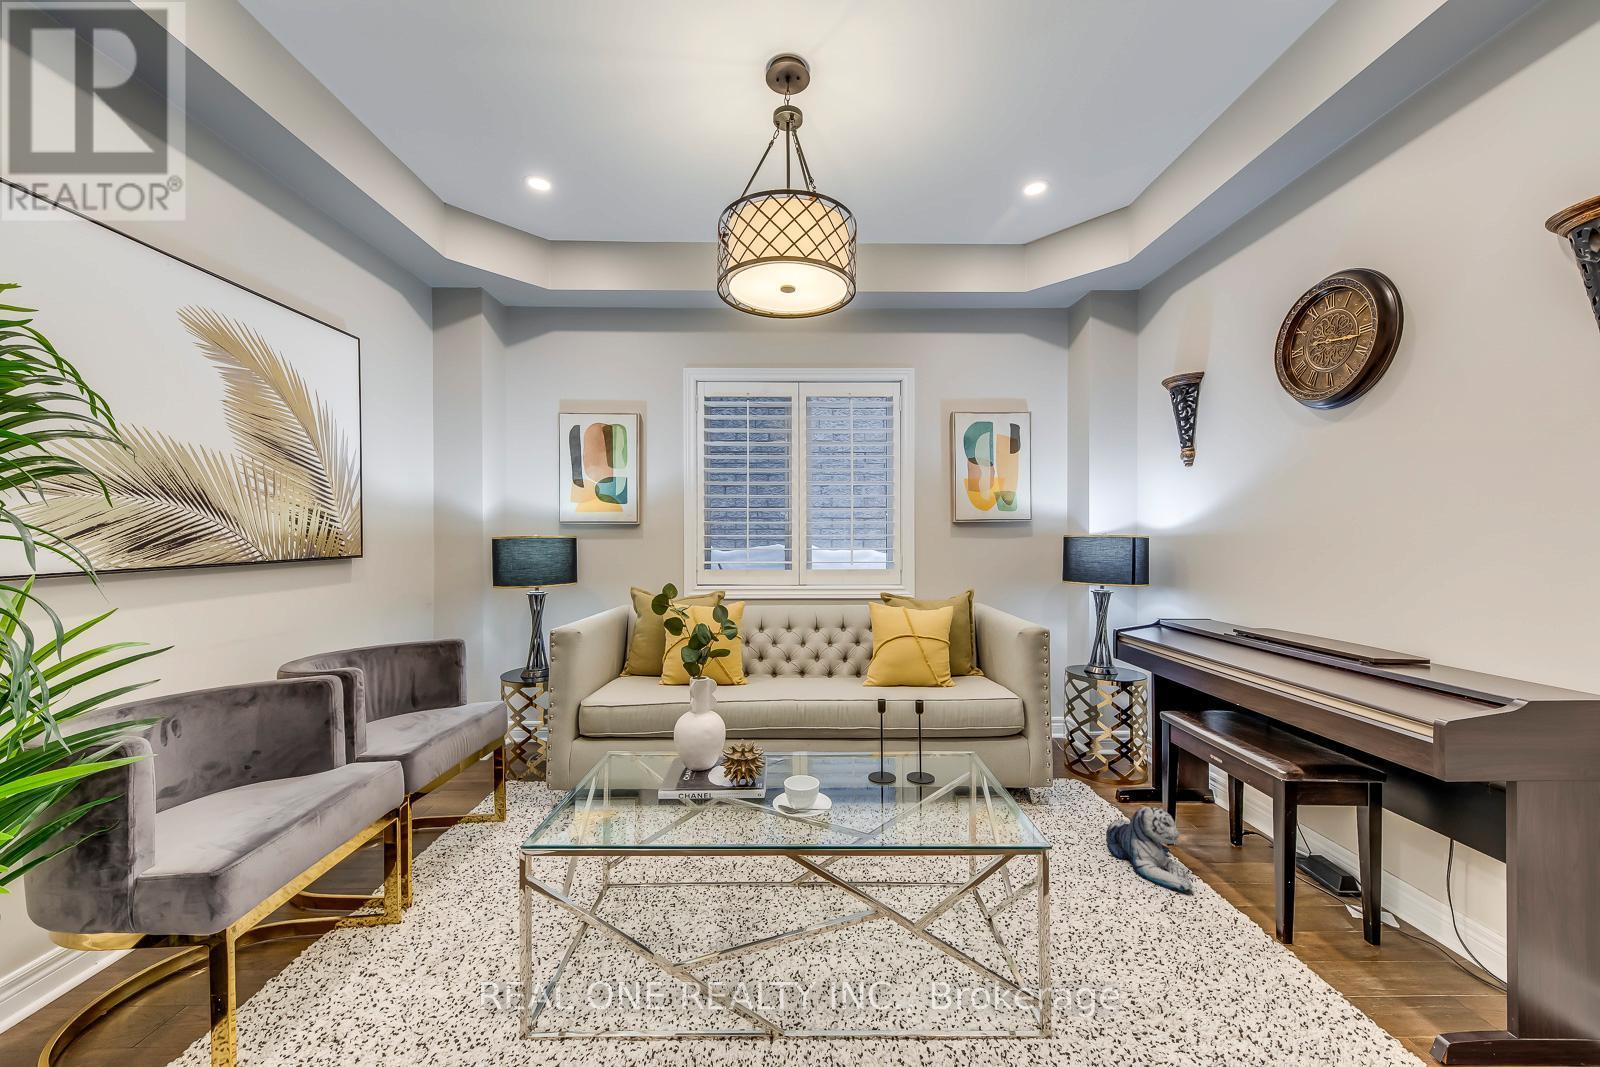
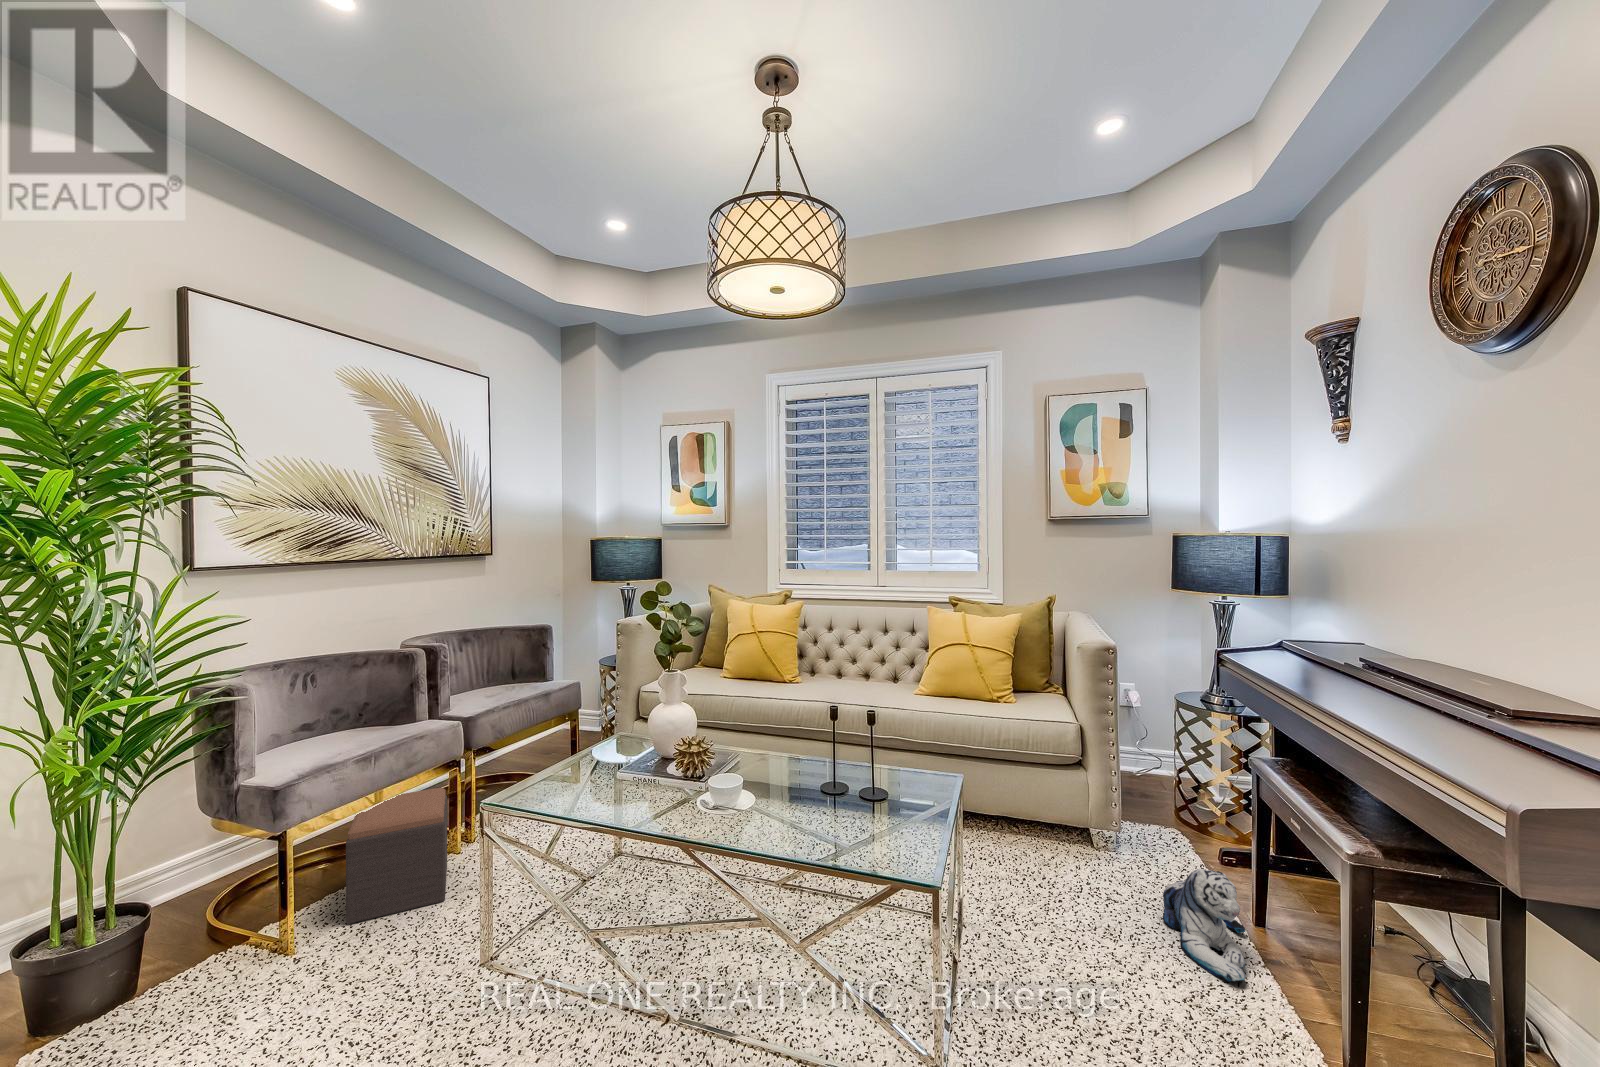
footstool: none [275,843,419,1034] -> present [346,788,447,924]

